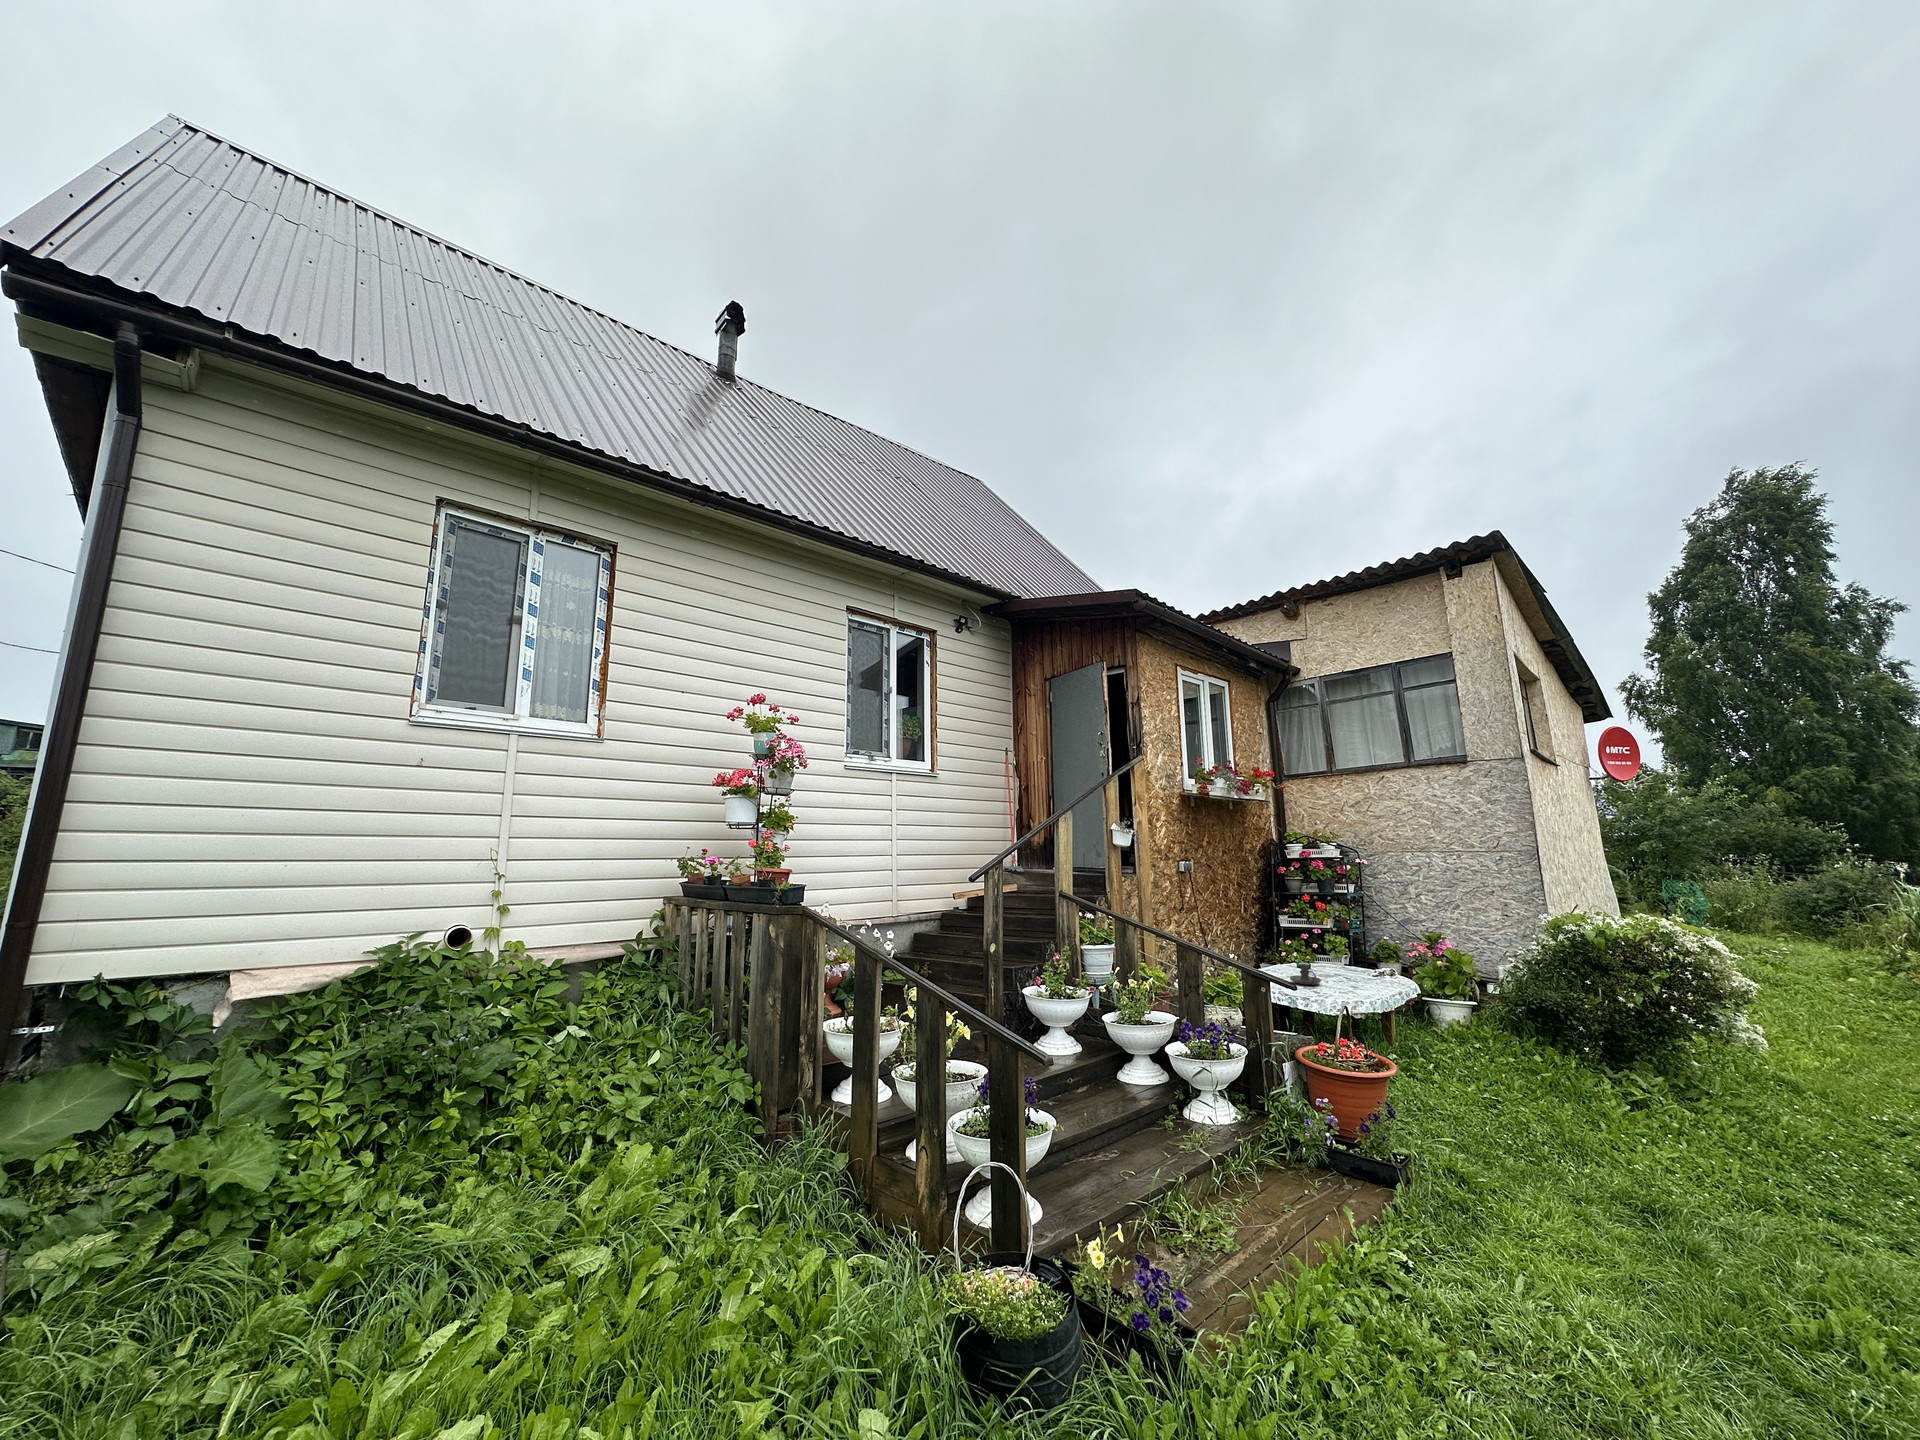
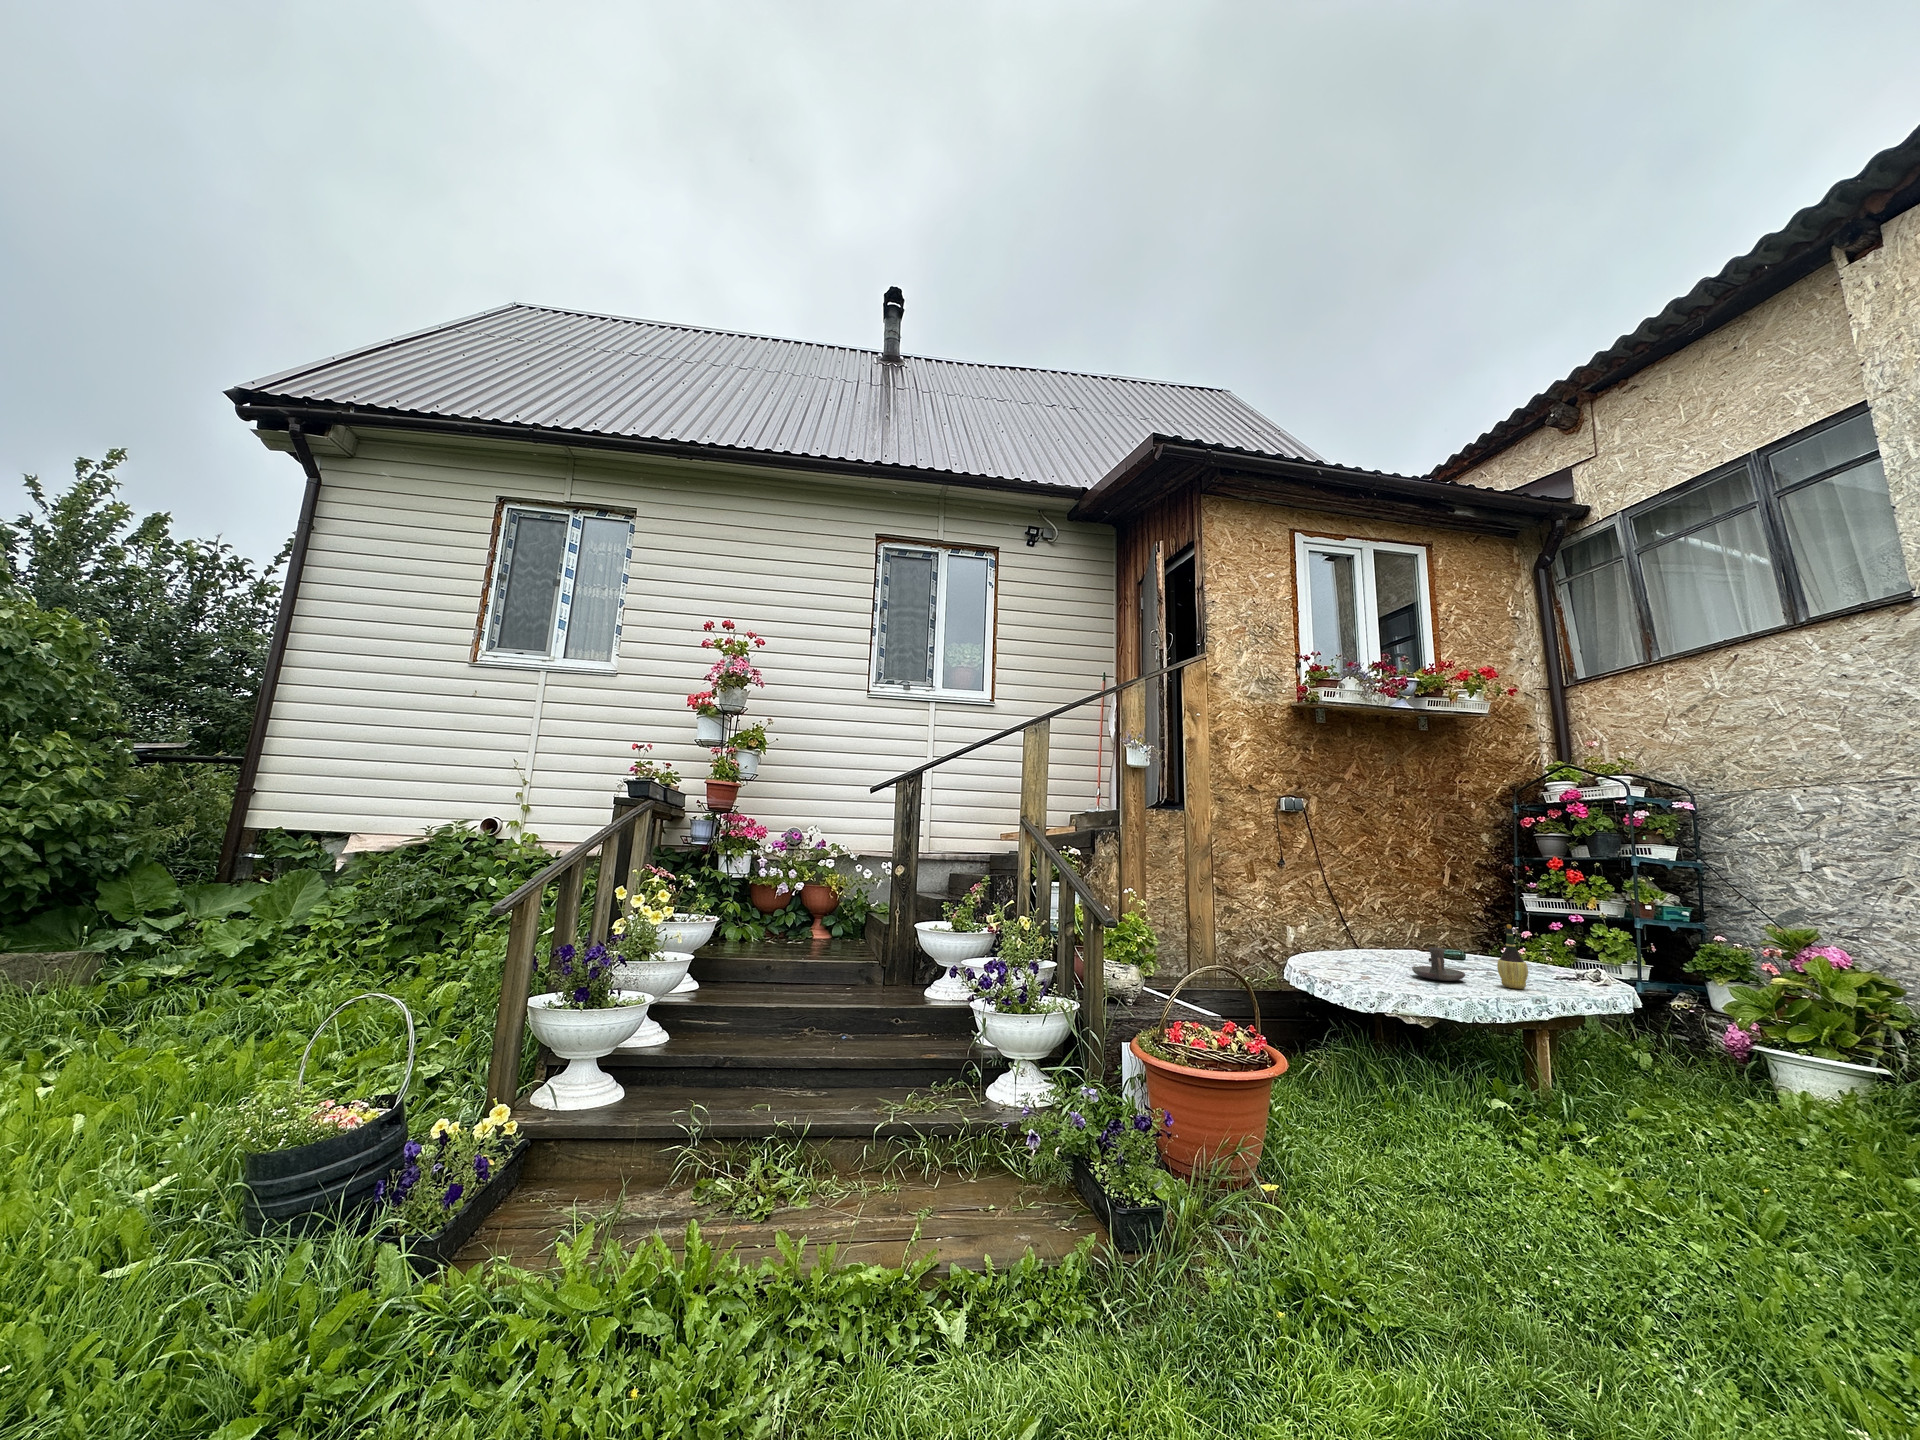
wine bottle: none [1336,946,1353,985] -> present [1497,924,1528,989]

